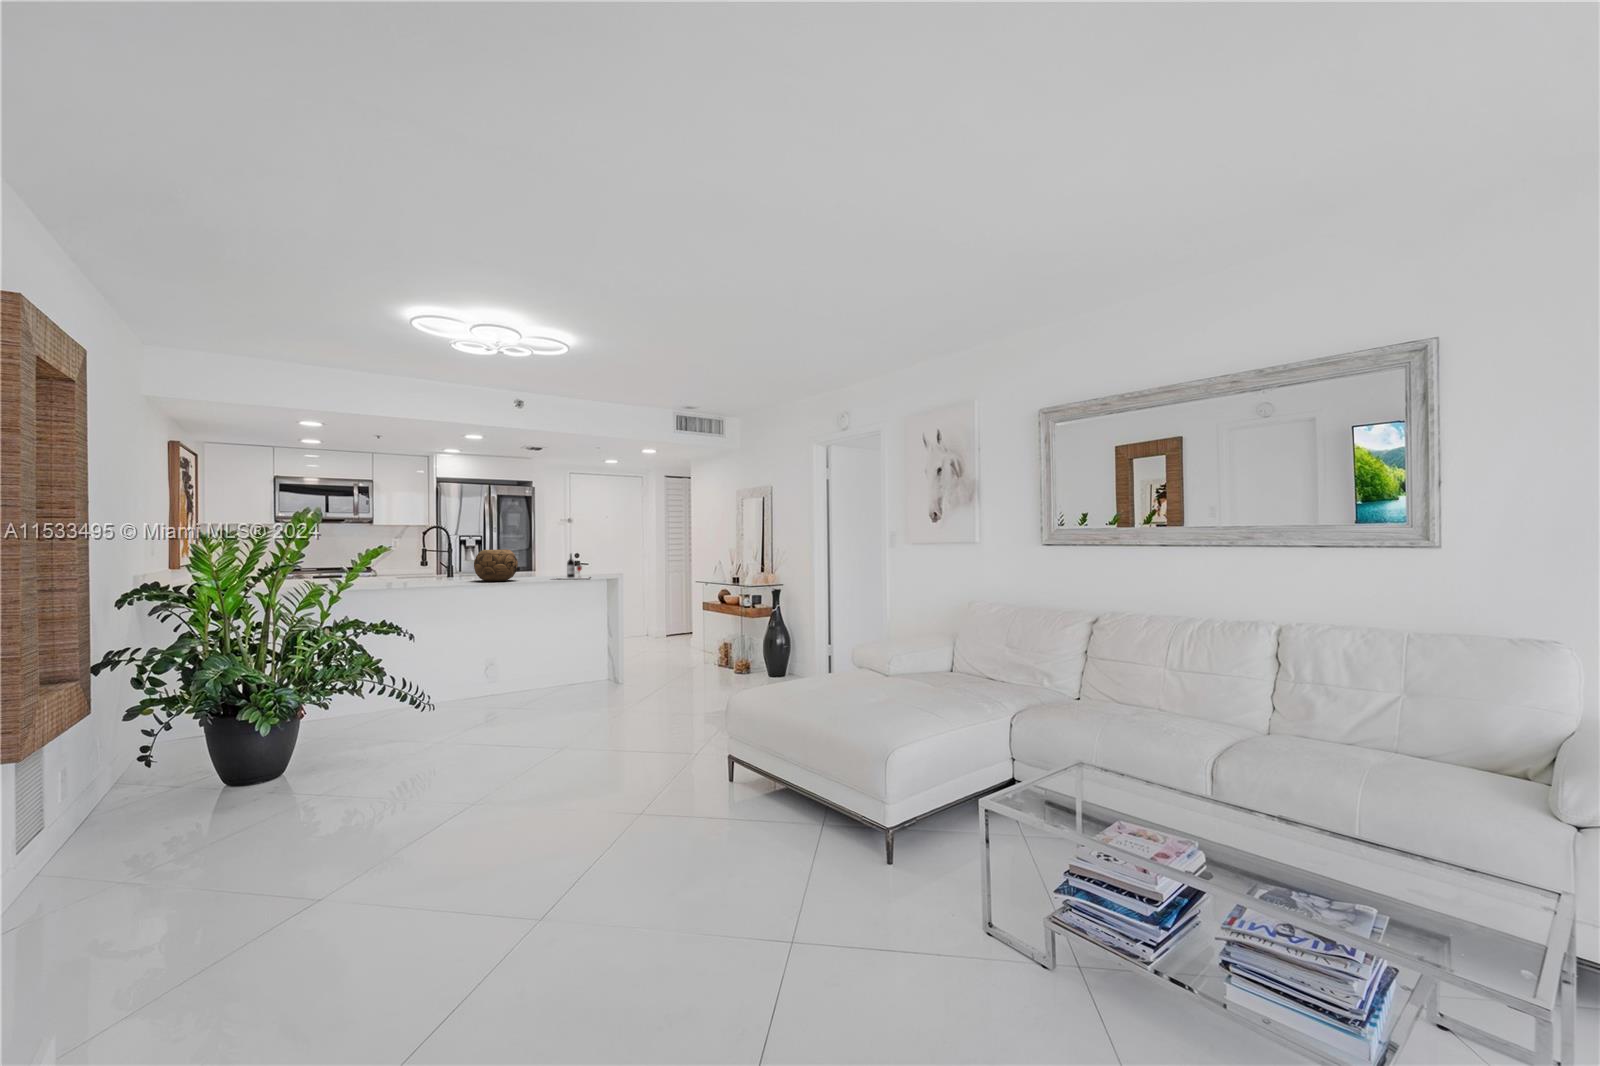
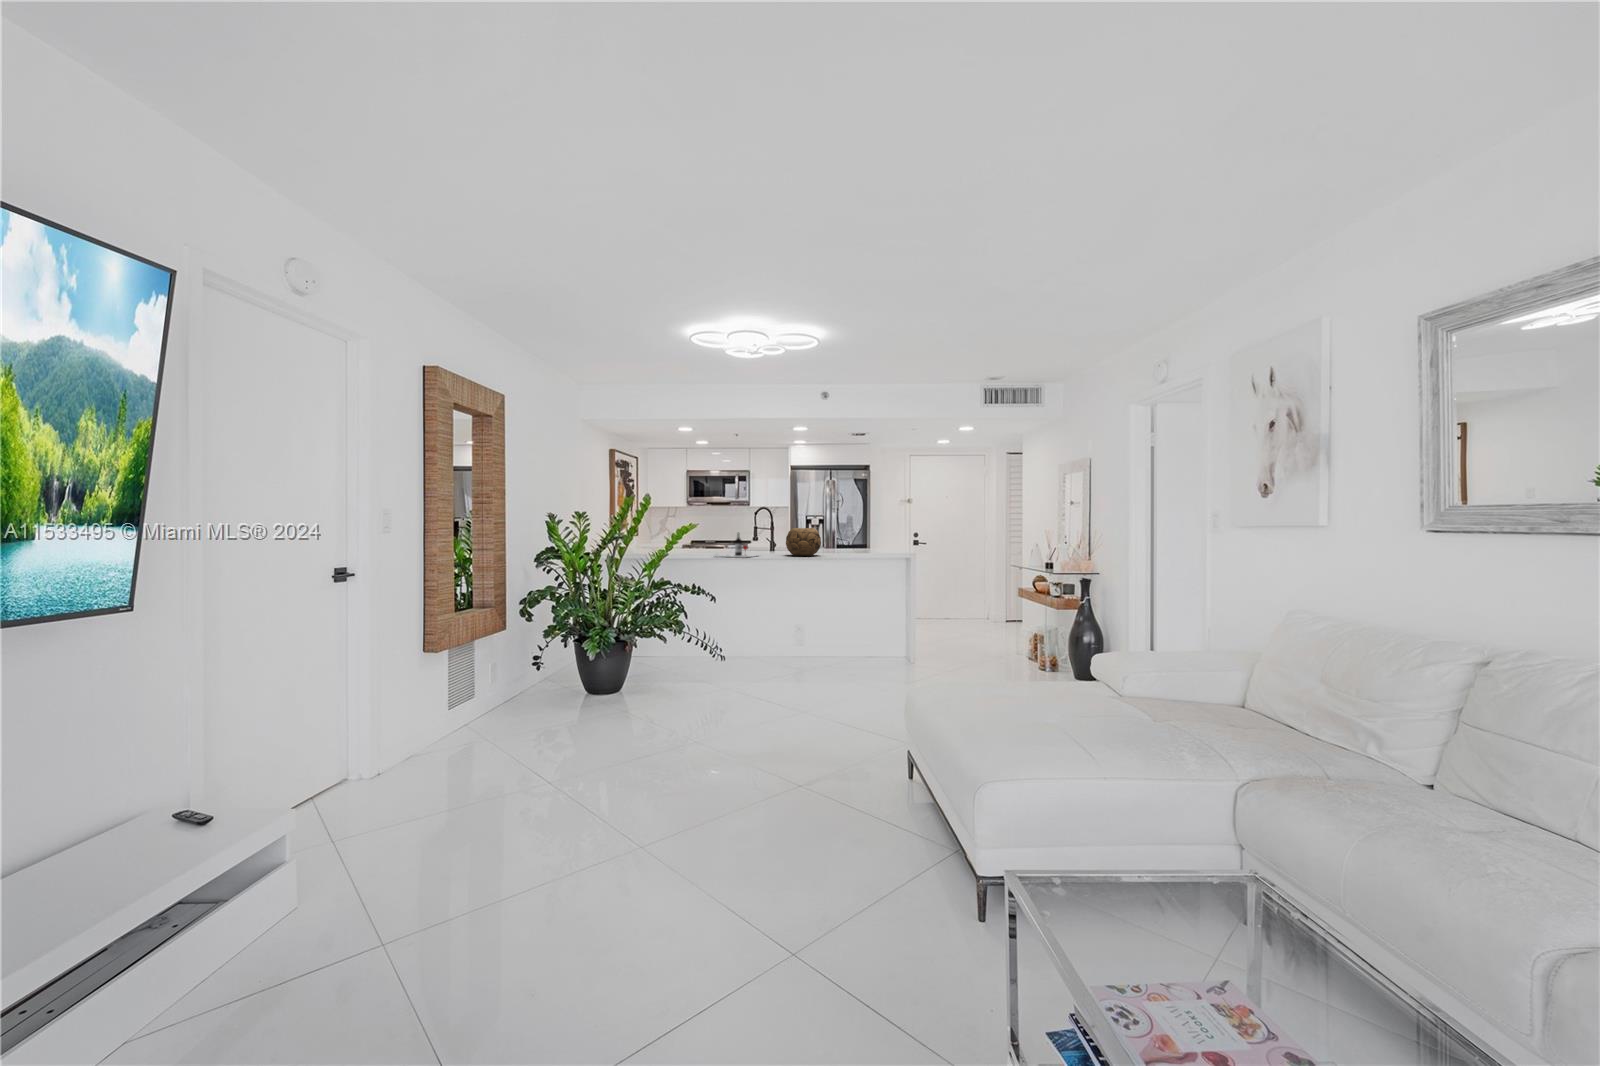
wine bottle: present [561,554,589,579] -> present [730,534,750,557]

